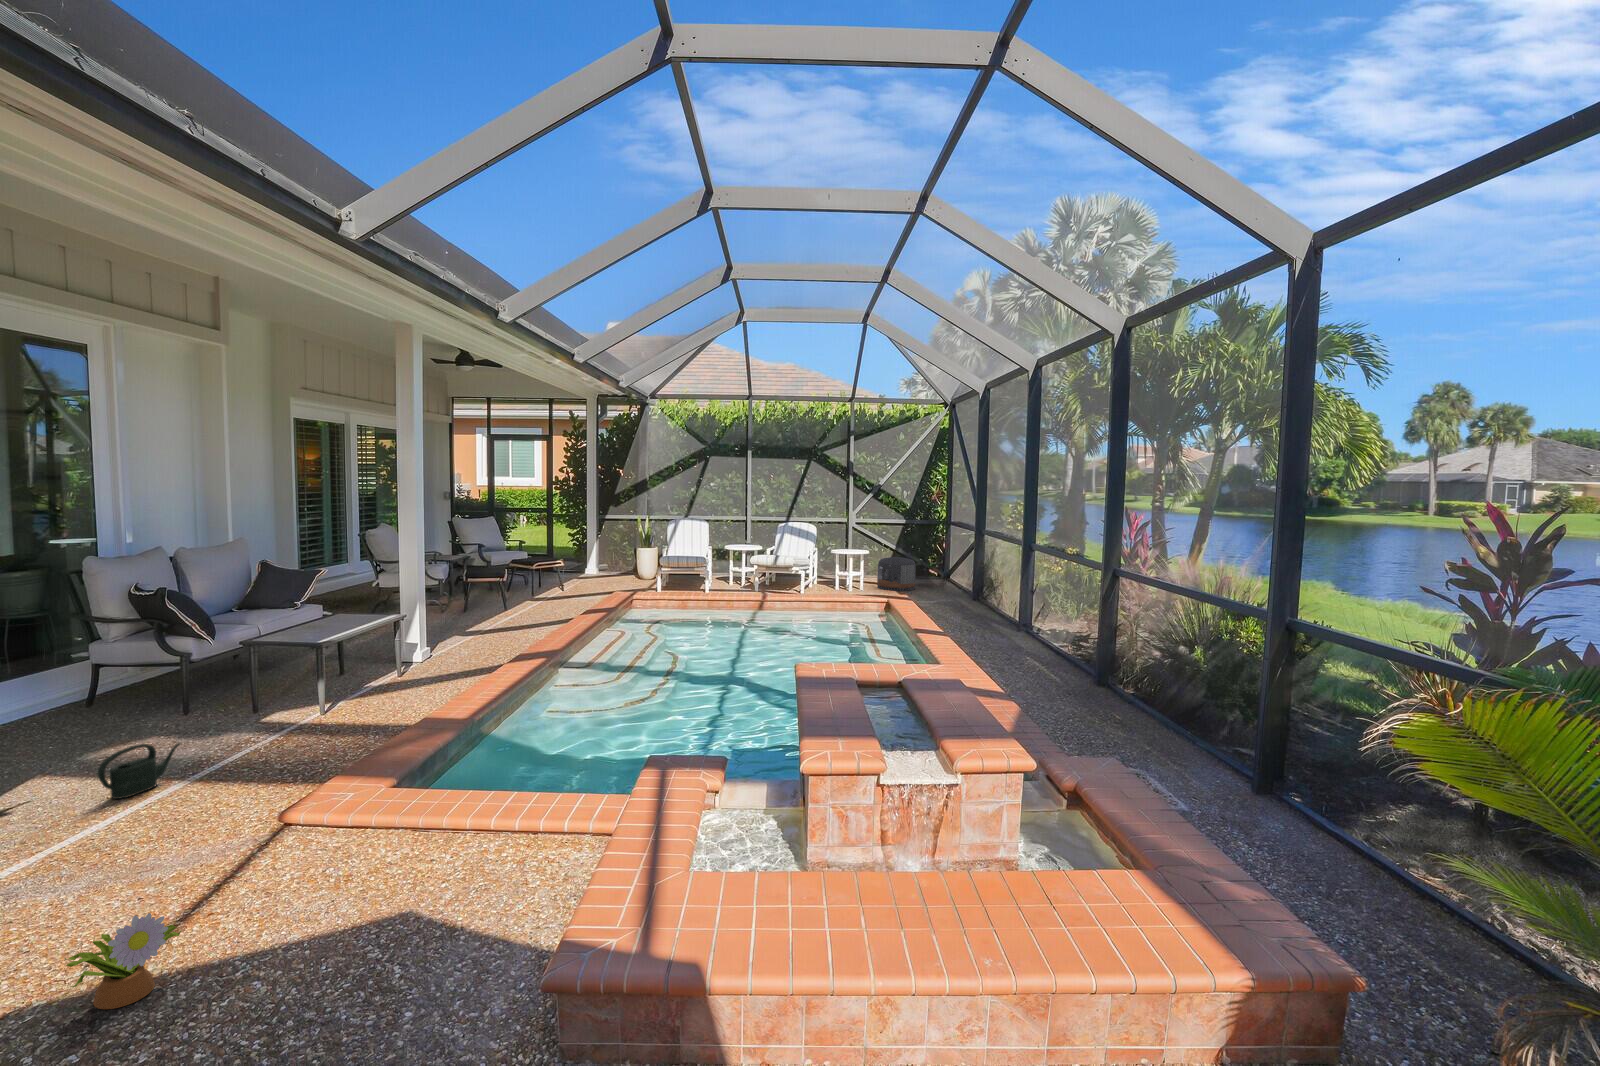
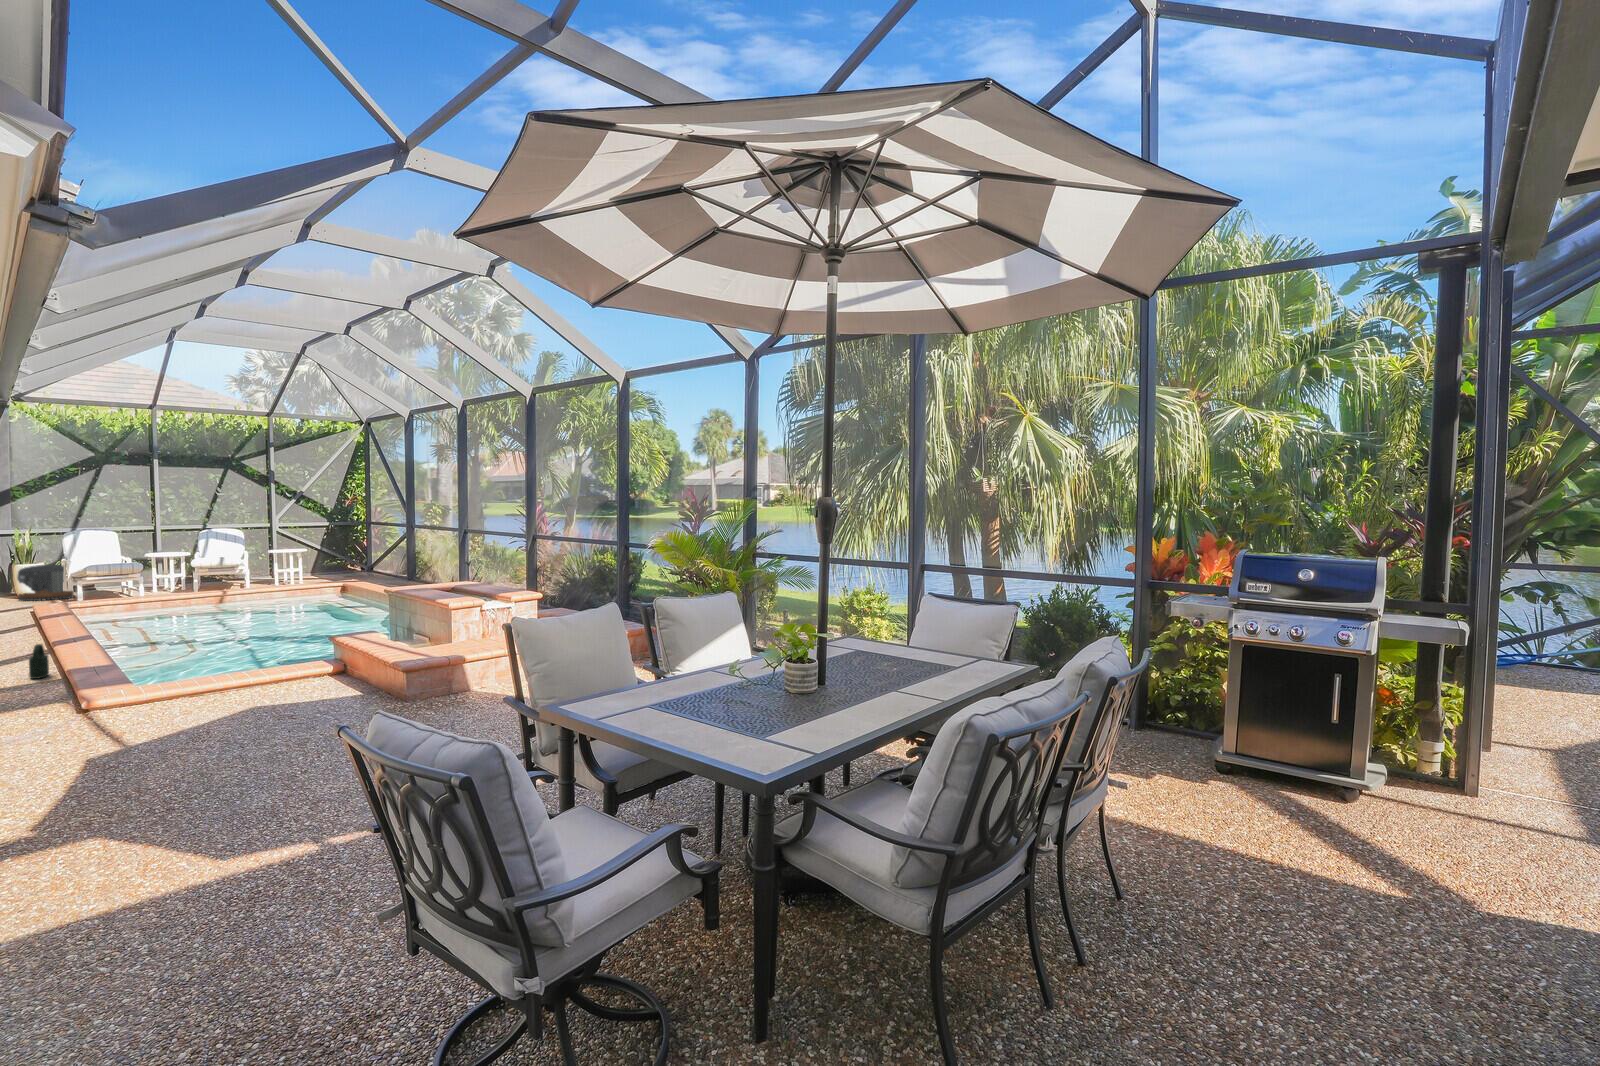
pouf: present [877,557,916,591] -> present [17,565,74,601]
decorative plant: present [65,913,181,1009] -> none [278,638,322,680]

